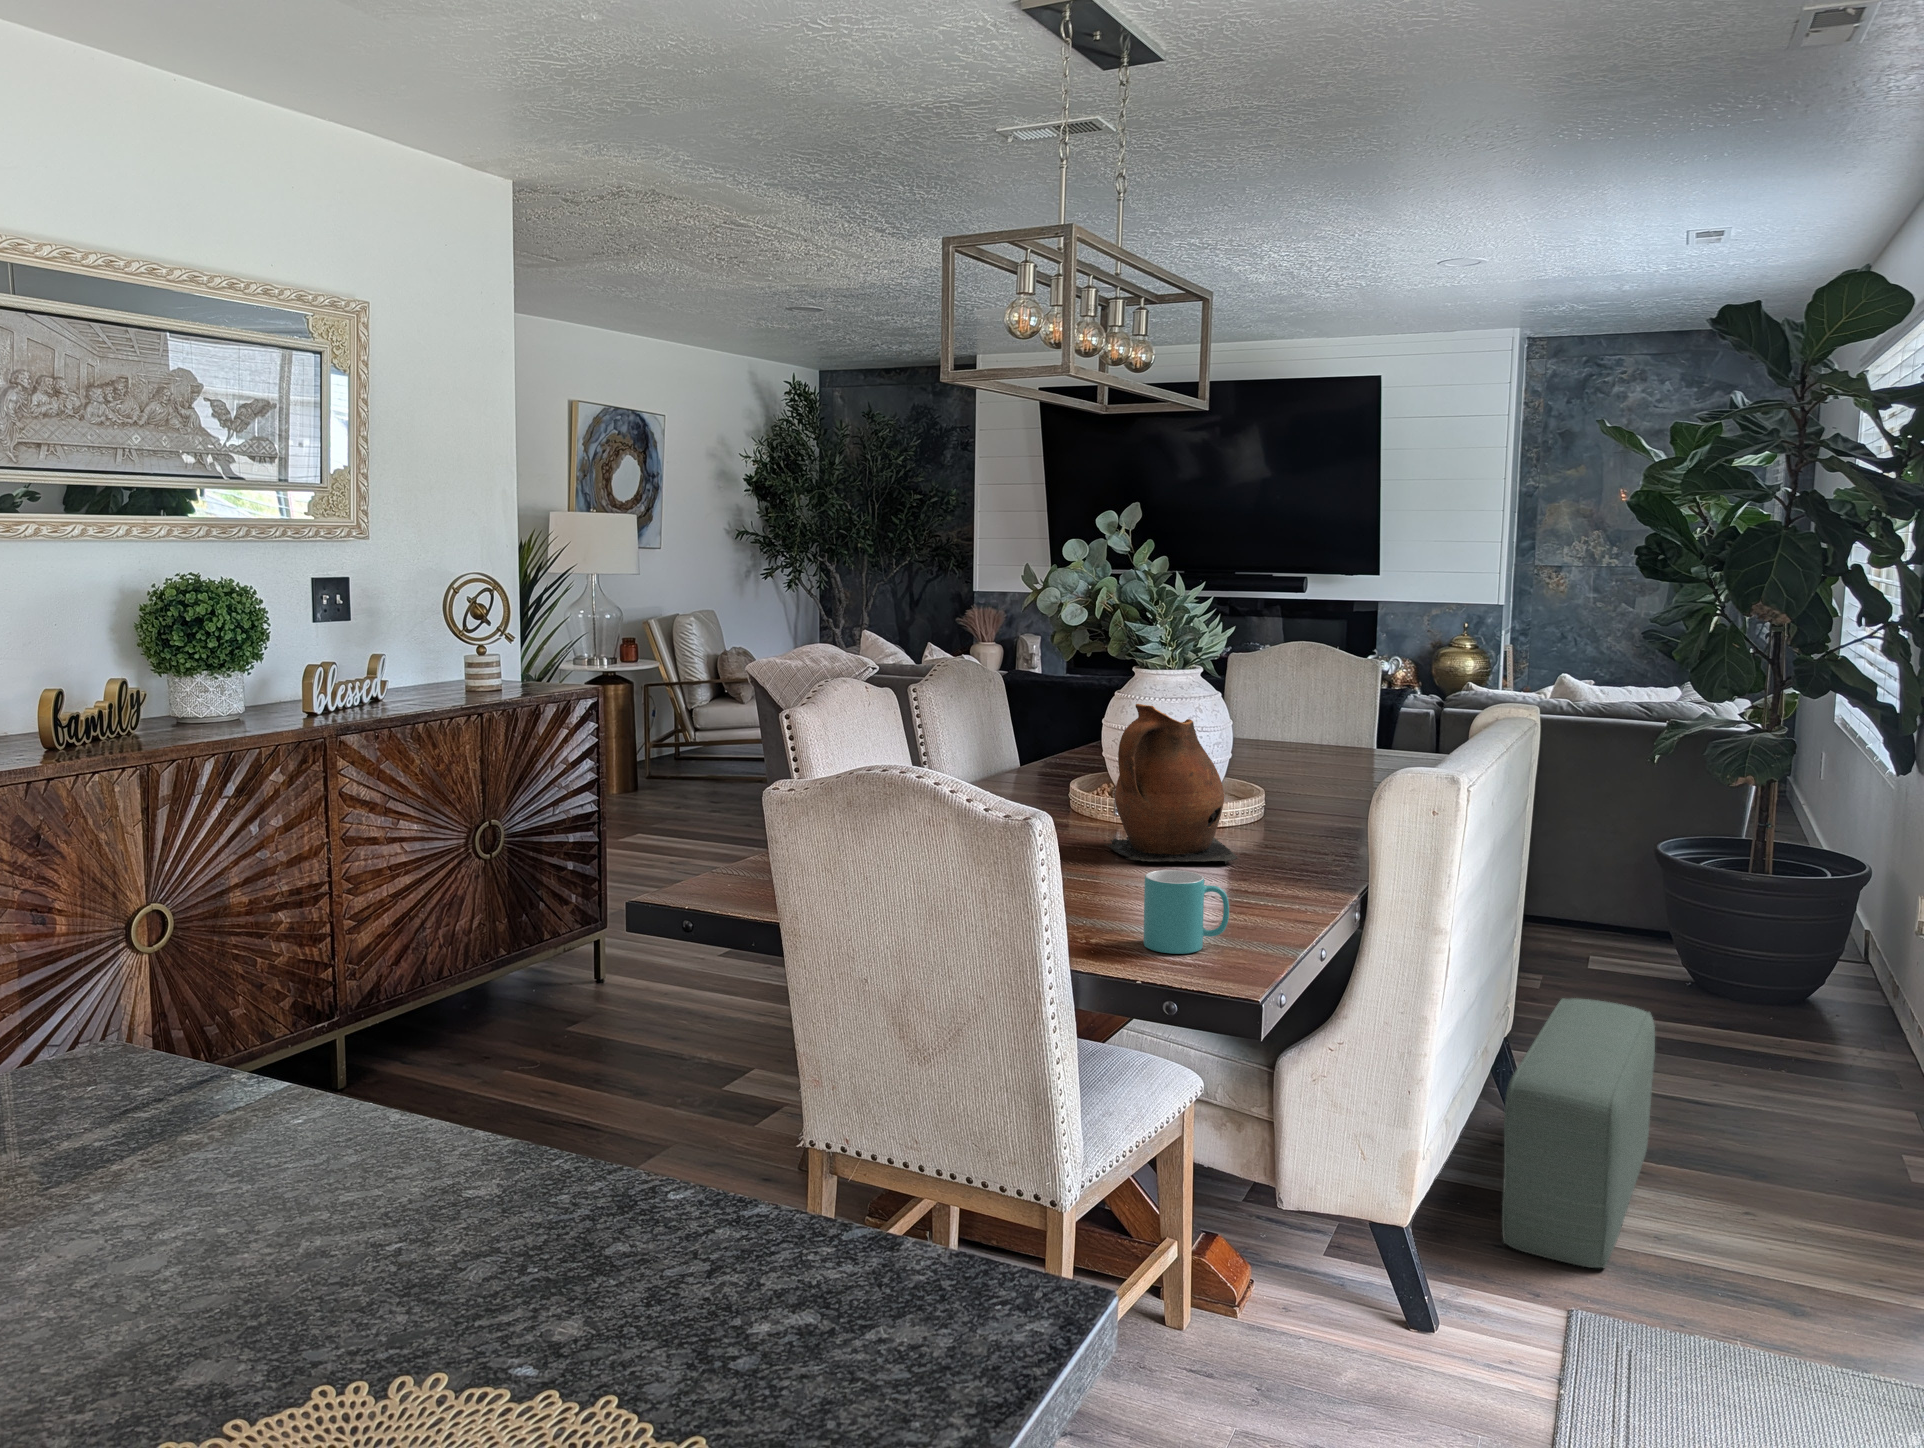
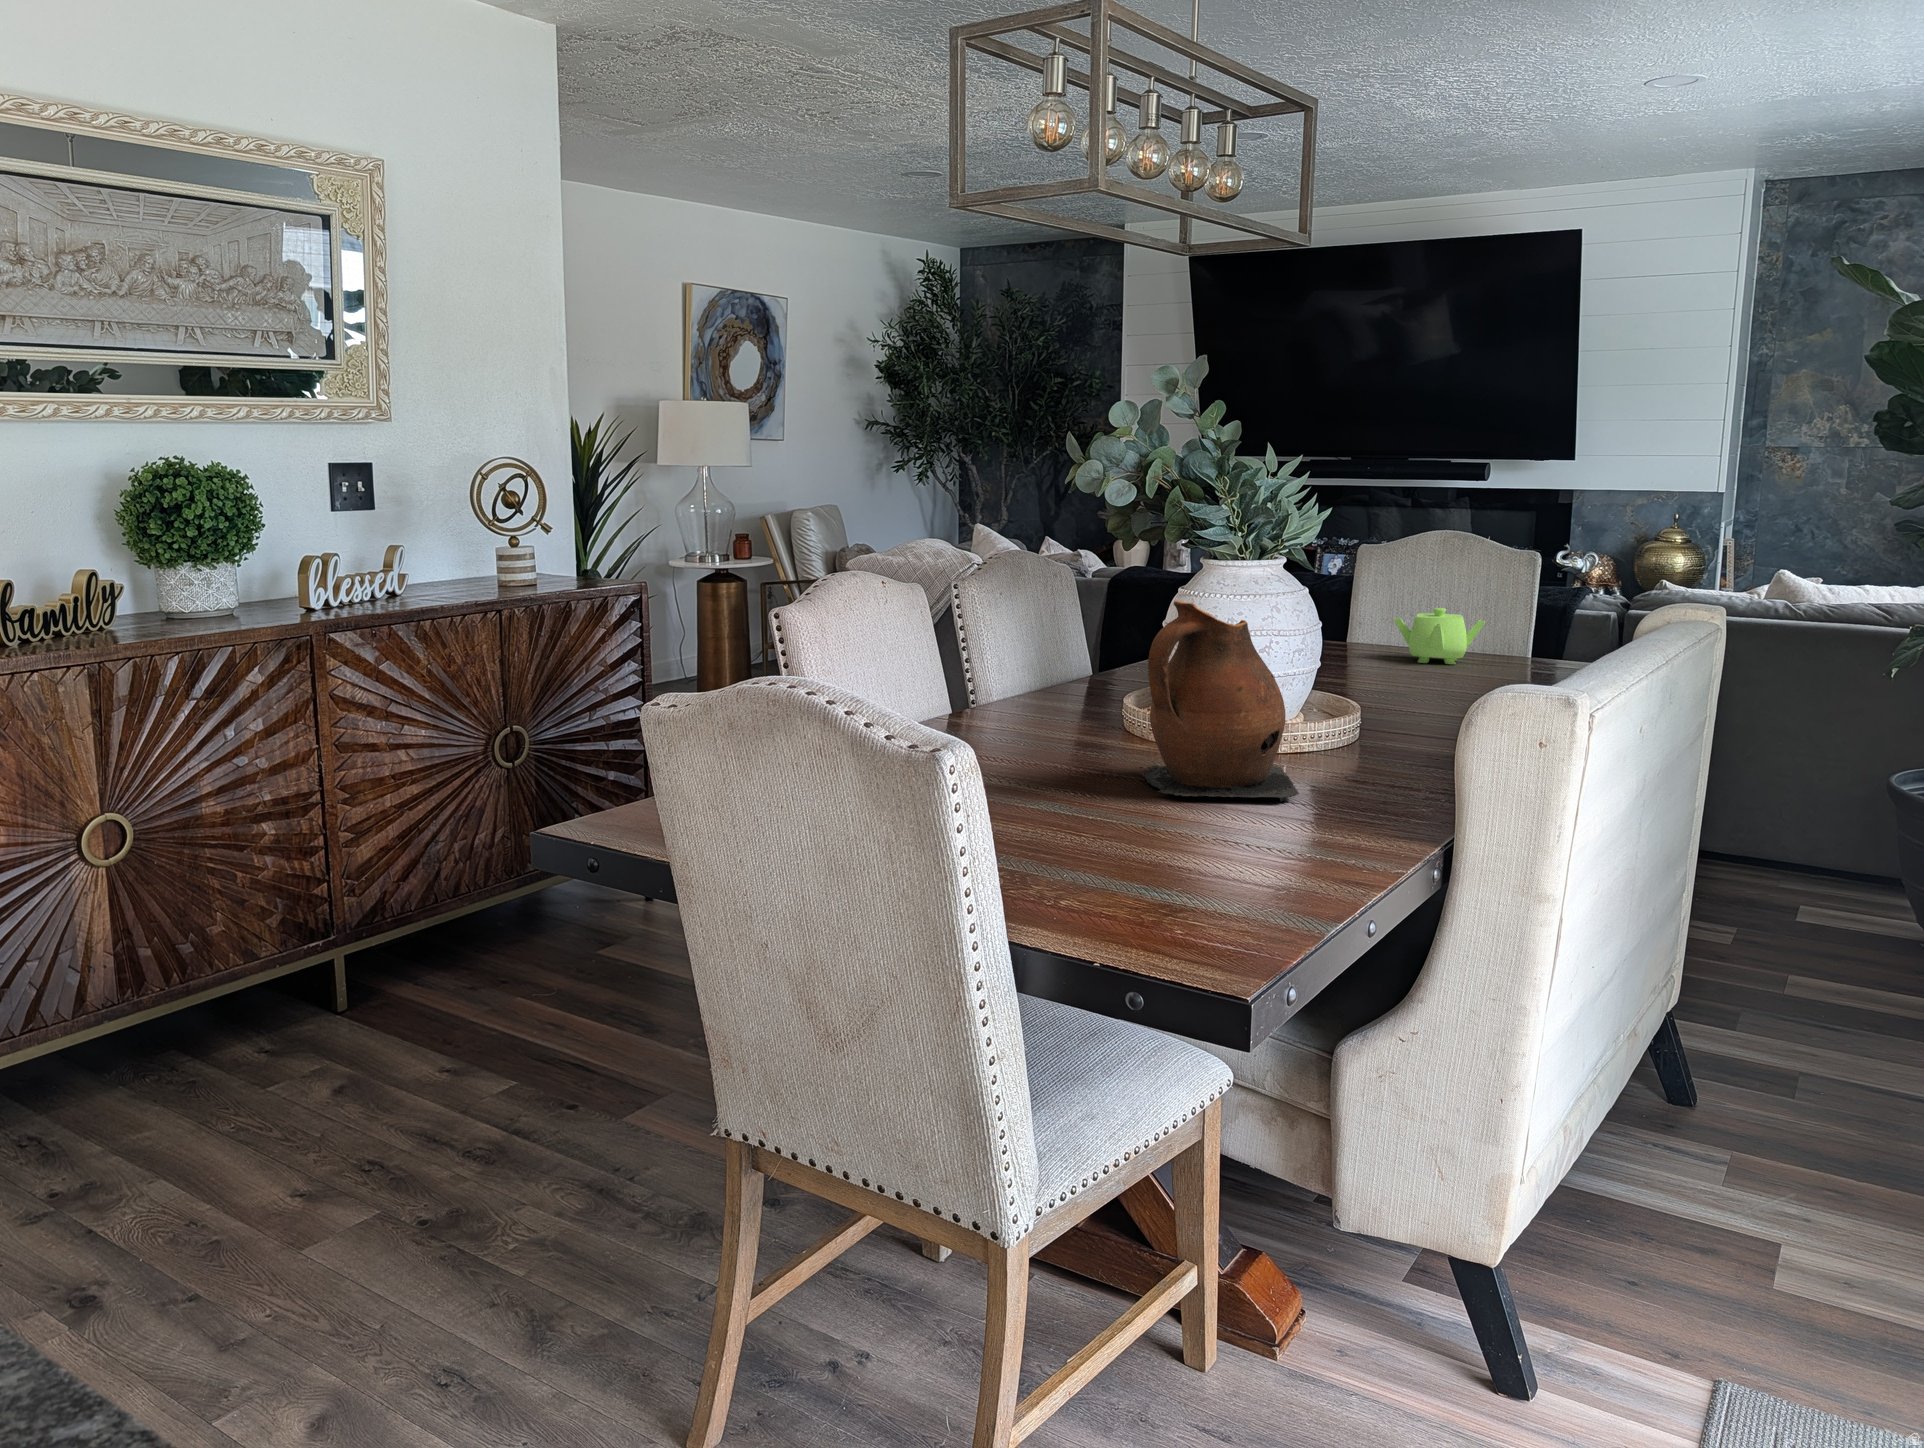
teapot: none [1267,708,1342,756] -> present [1394,608,1485,664]
mug: present [1144,870,1229,954] -> none [1124,817,1236,928]
pouf: present [1502,998,1655,1268] -> none [1634,968,1856,1320]

